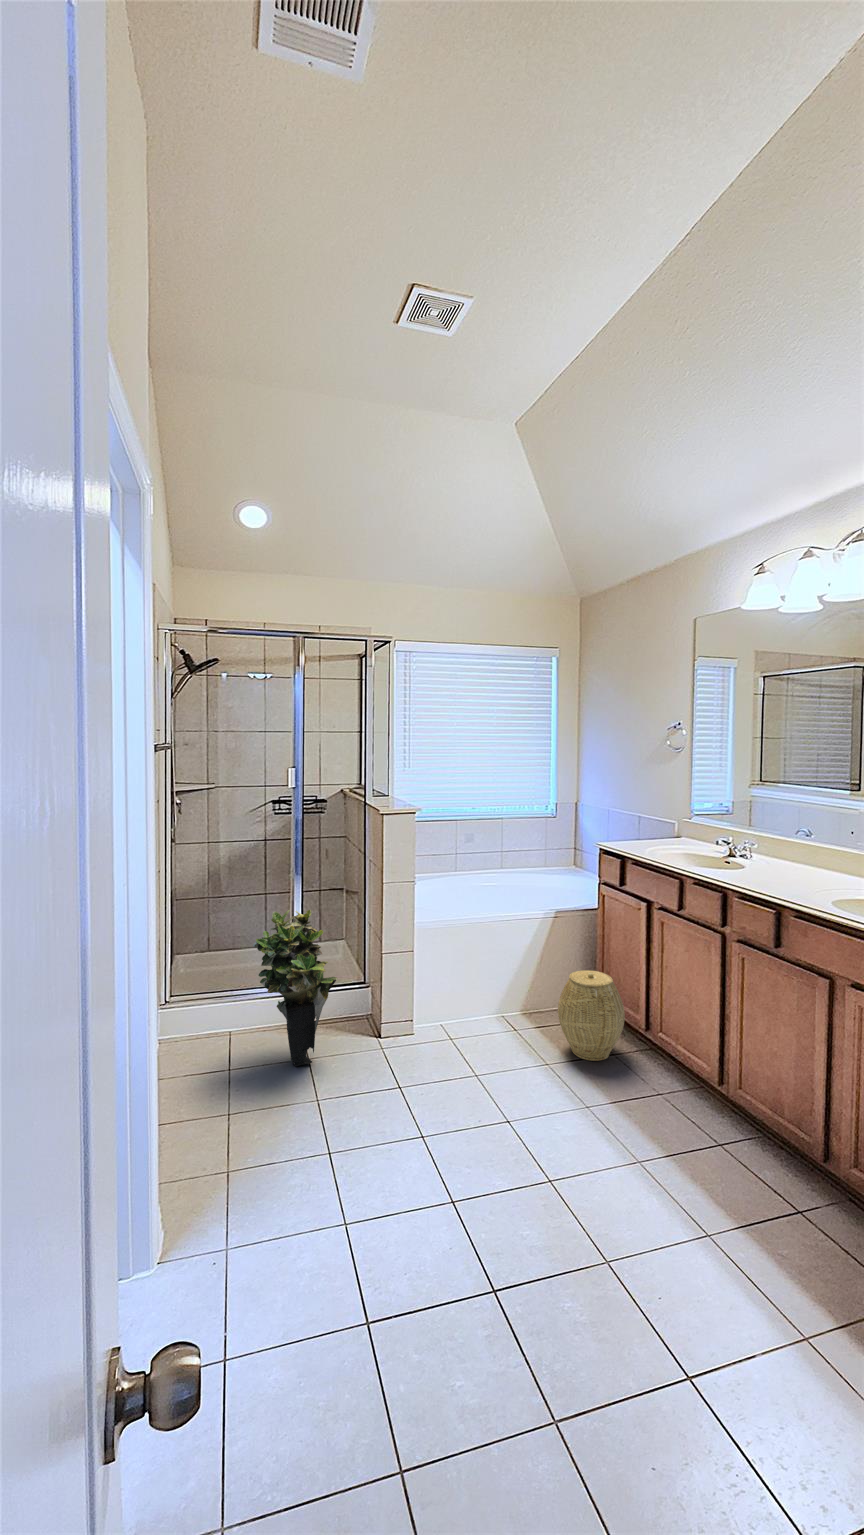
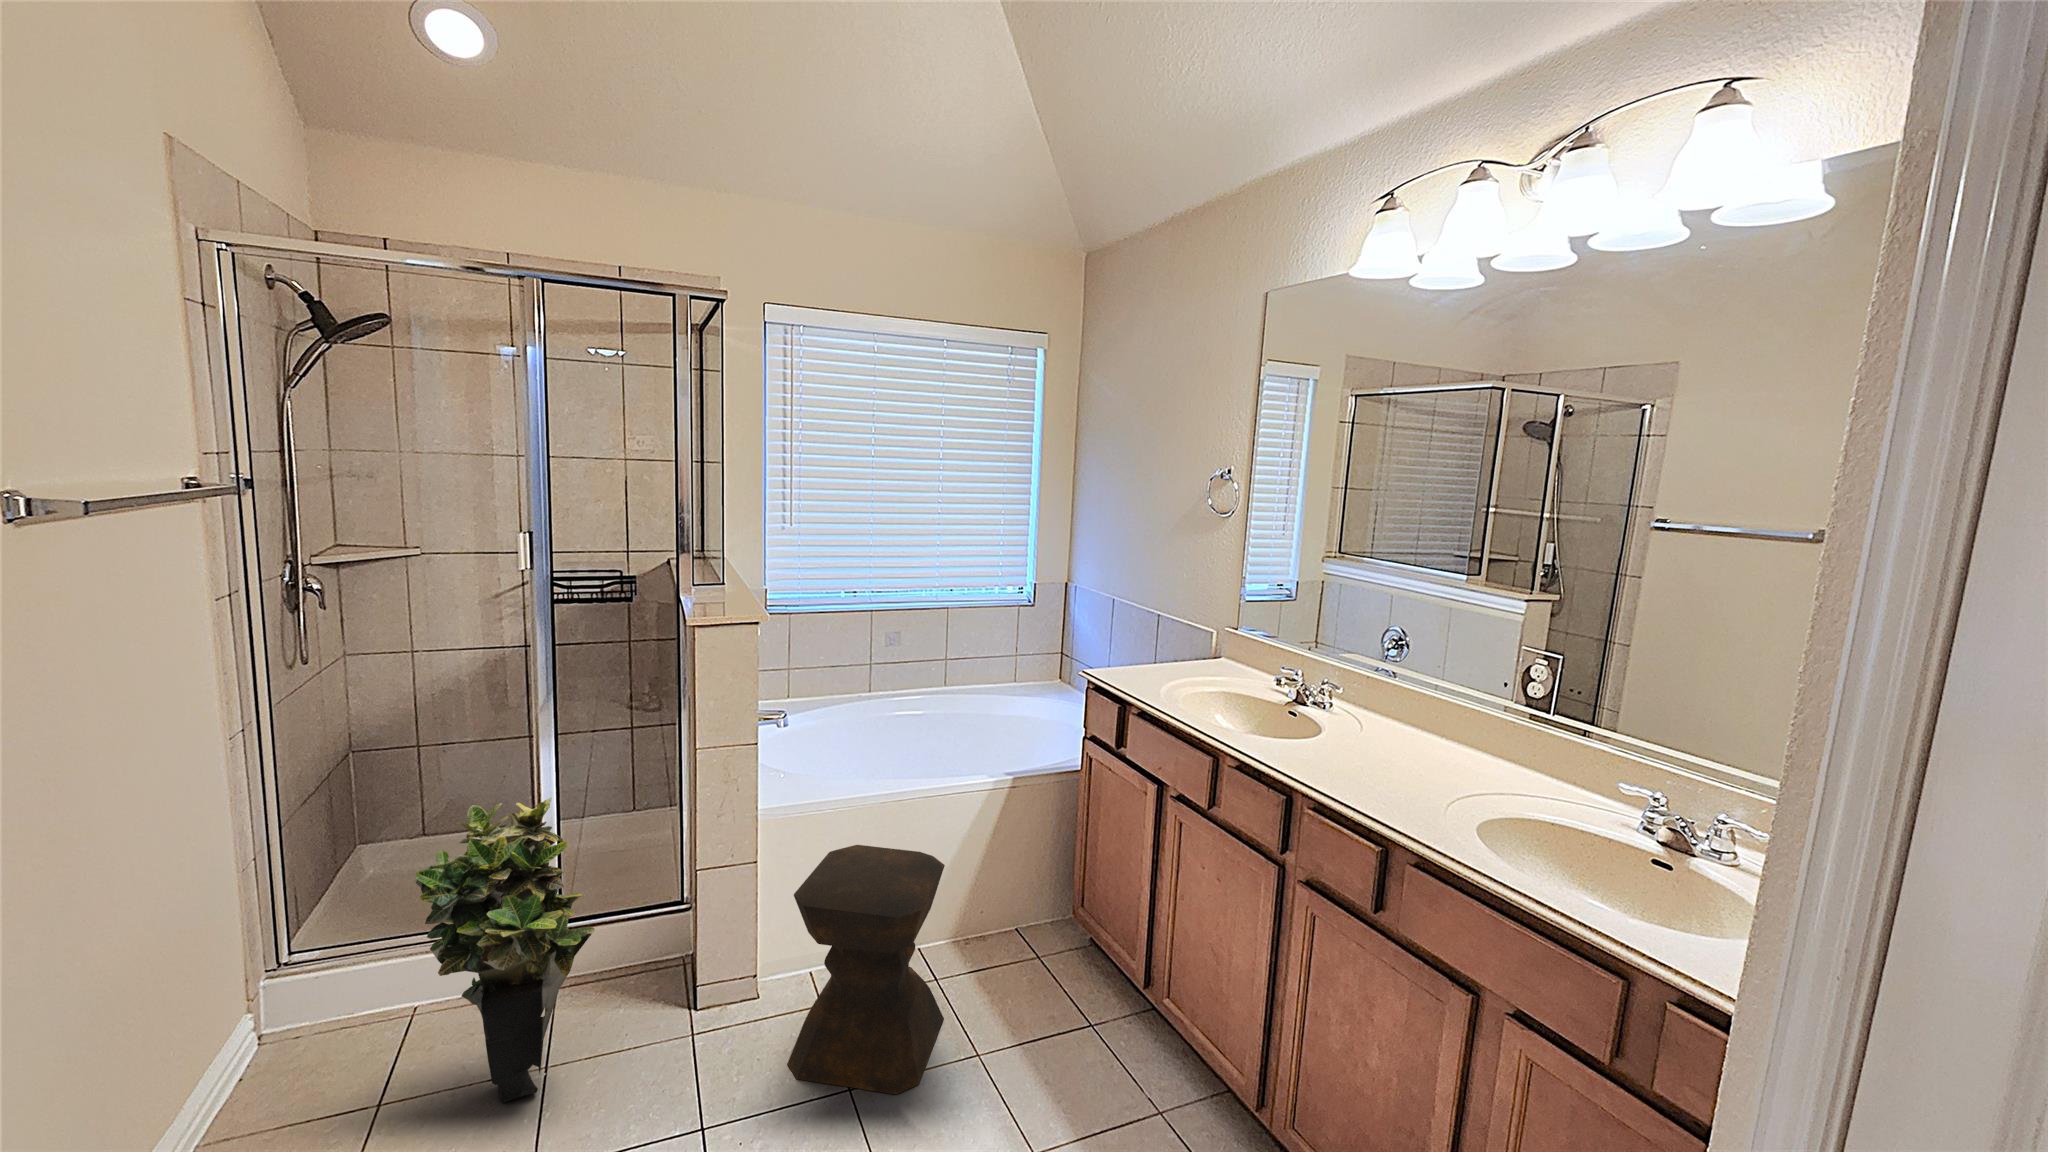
stool: none [440,940,525,1075] -> present [787,845,945,1094]
woven basket: present [558,970,625,1061] -> none [1001,891,1111,1047]

